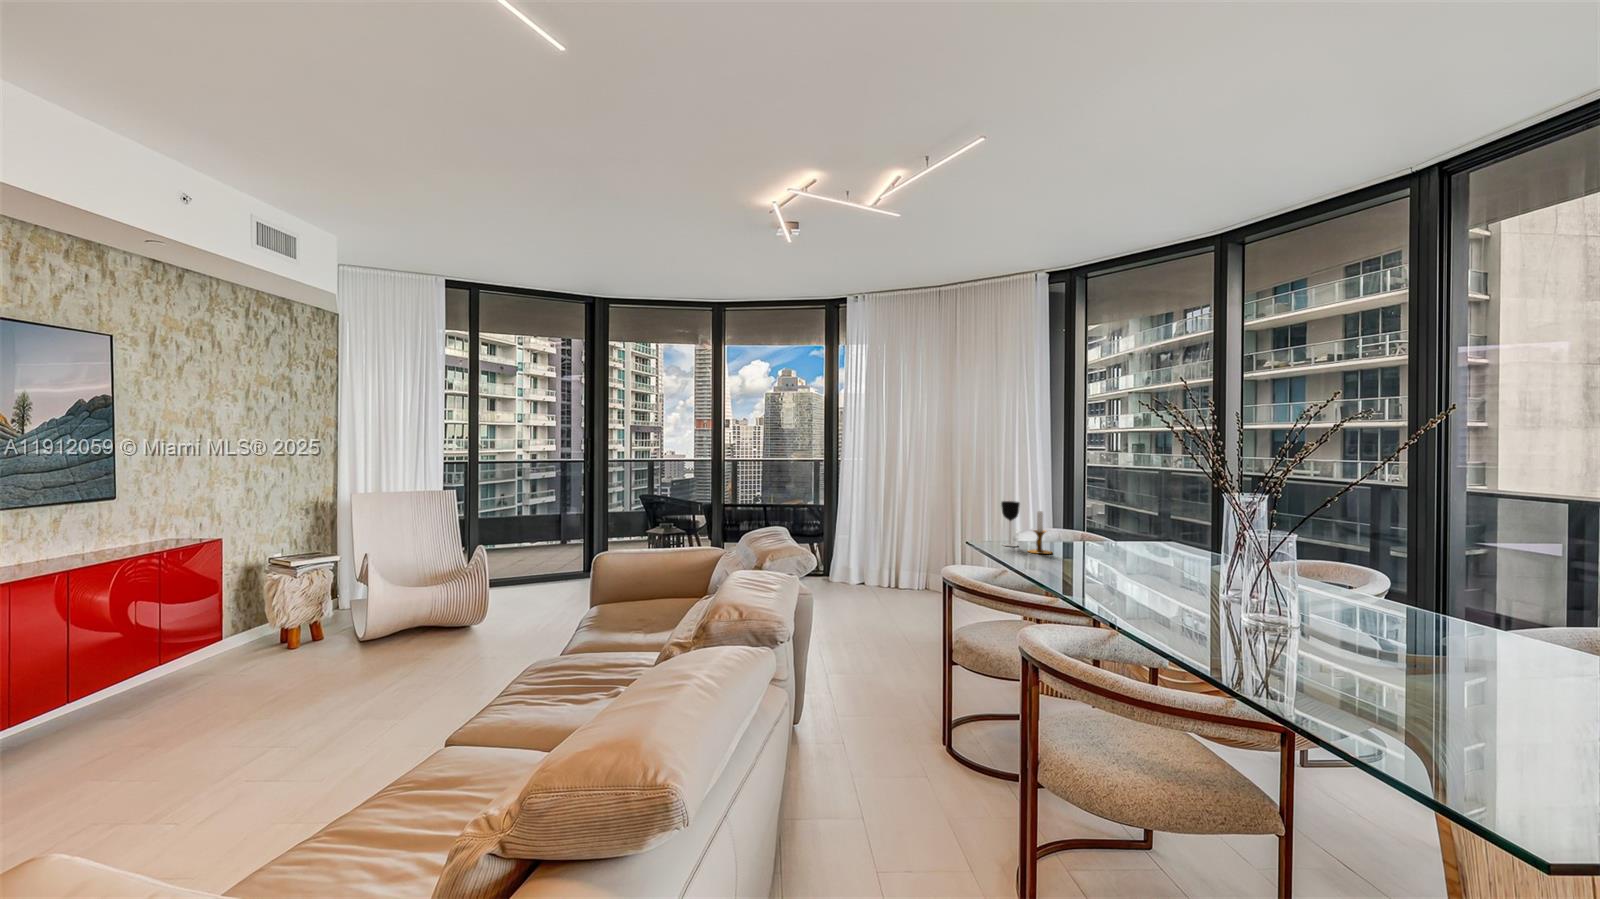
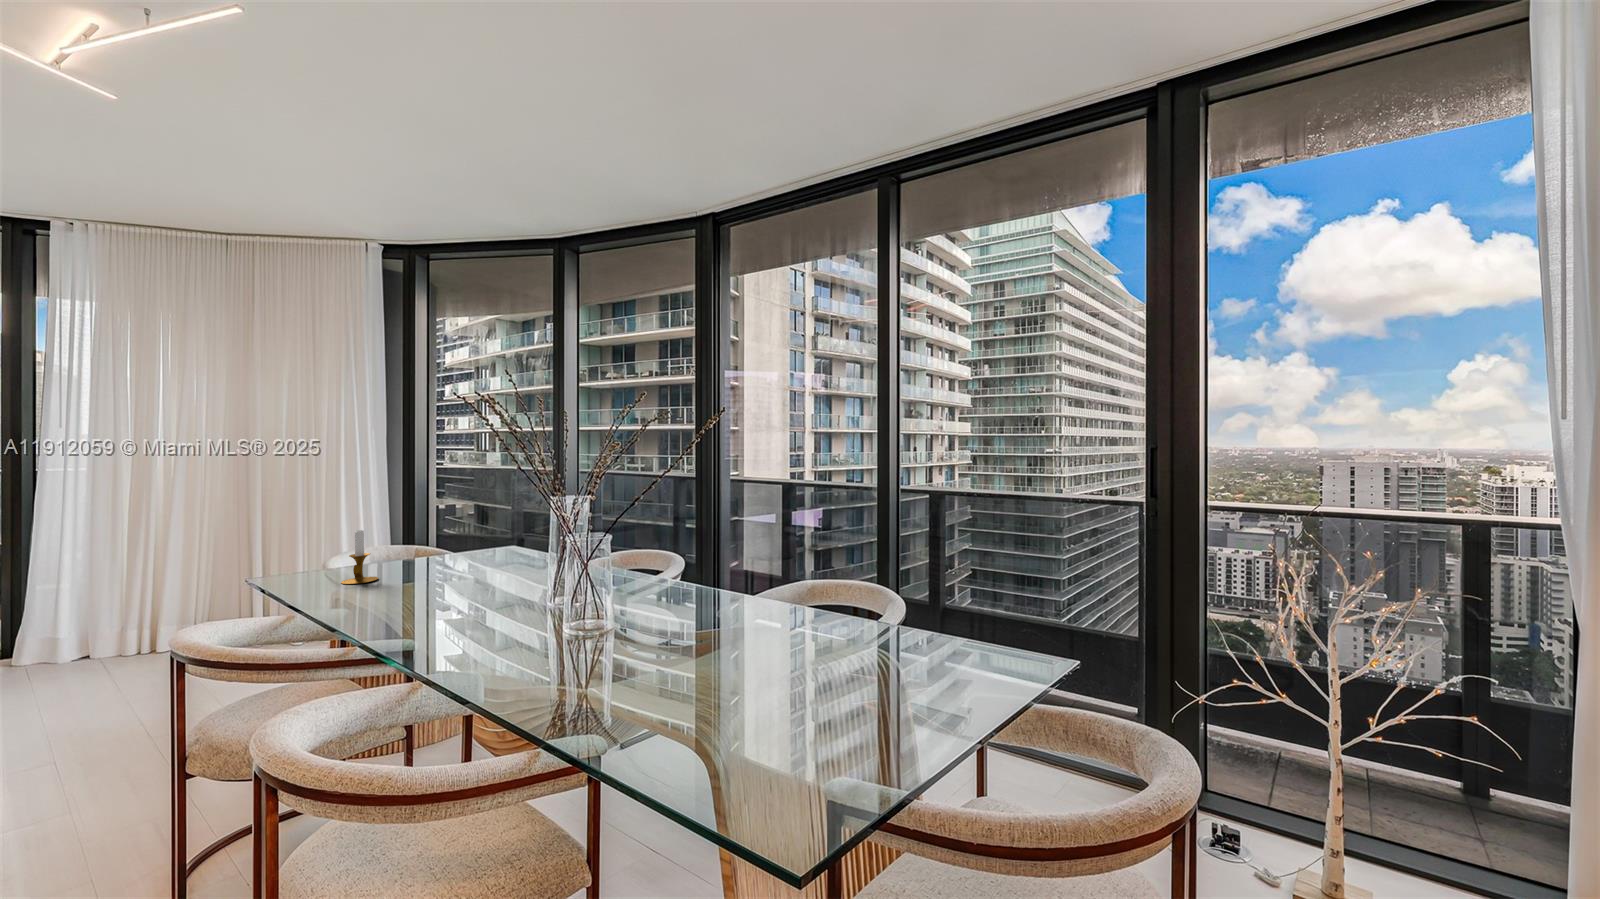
wine glass: present [1001,501,1020,546] -> none [304,521,333,580]

